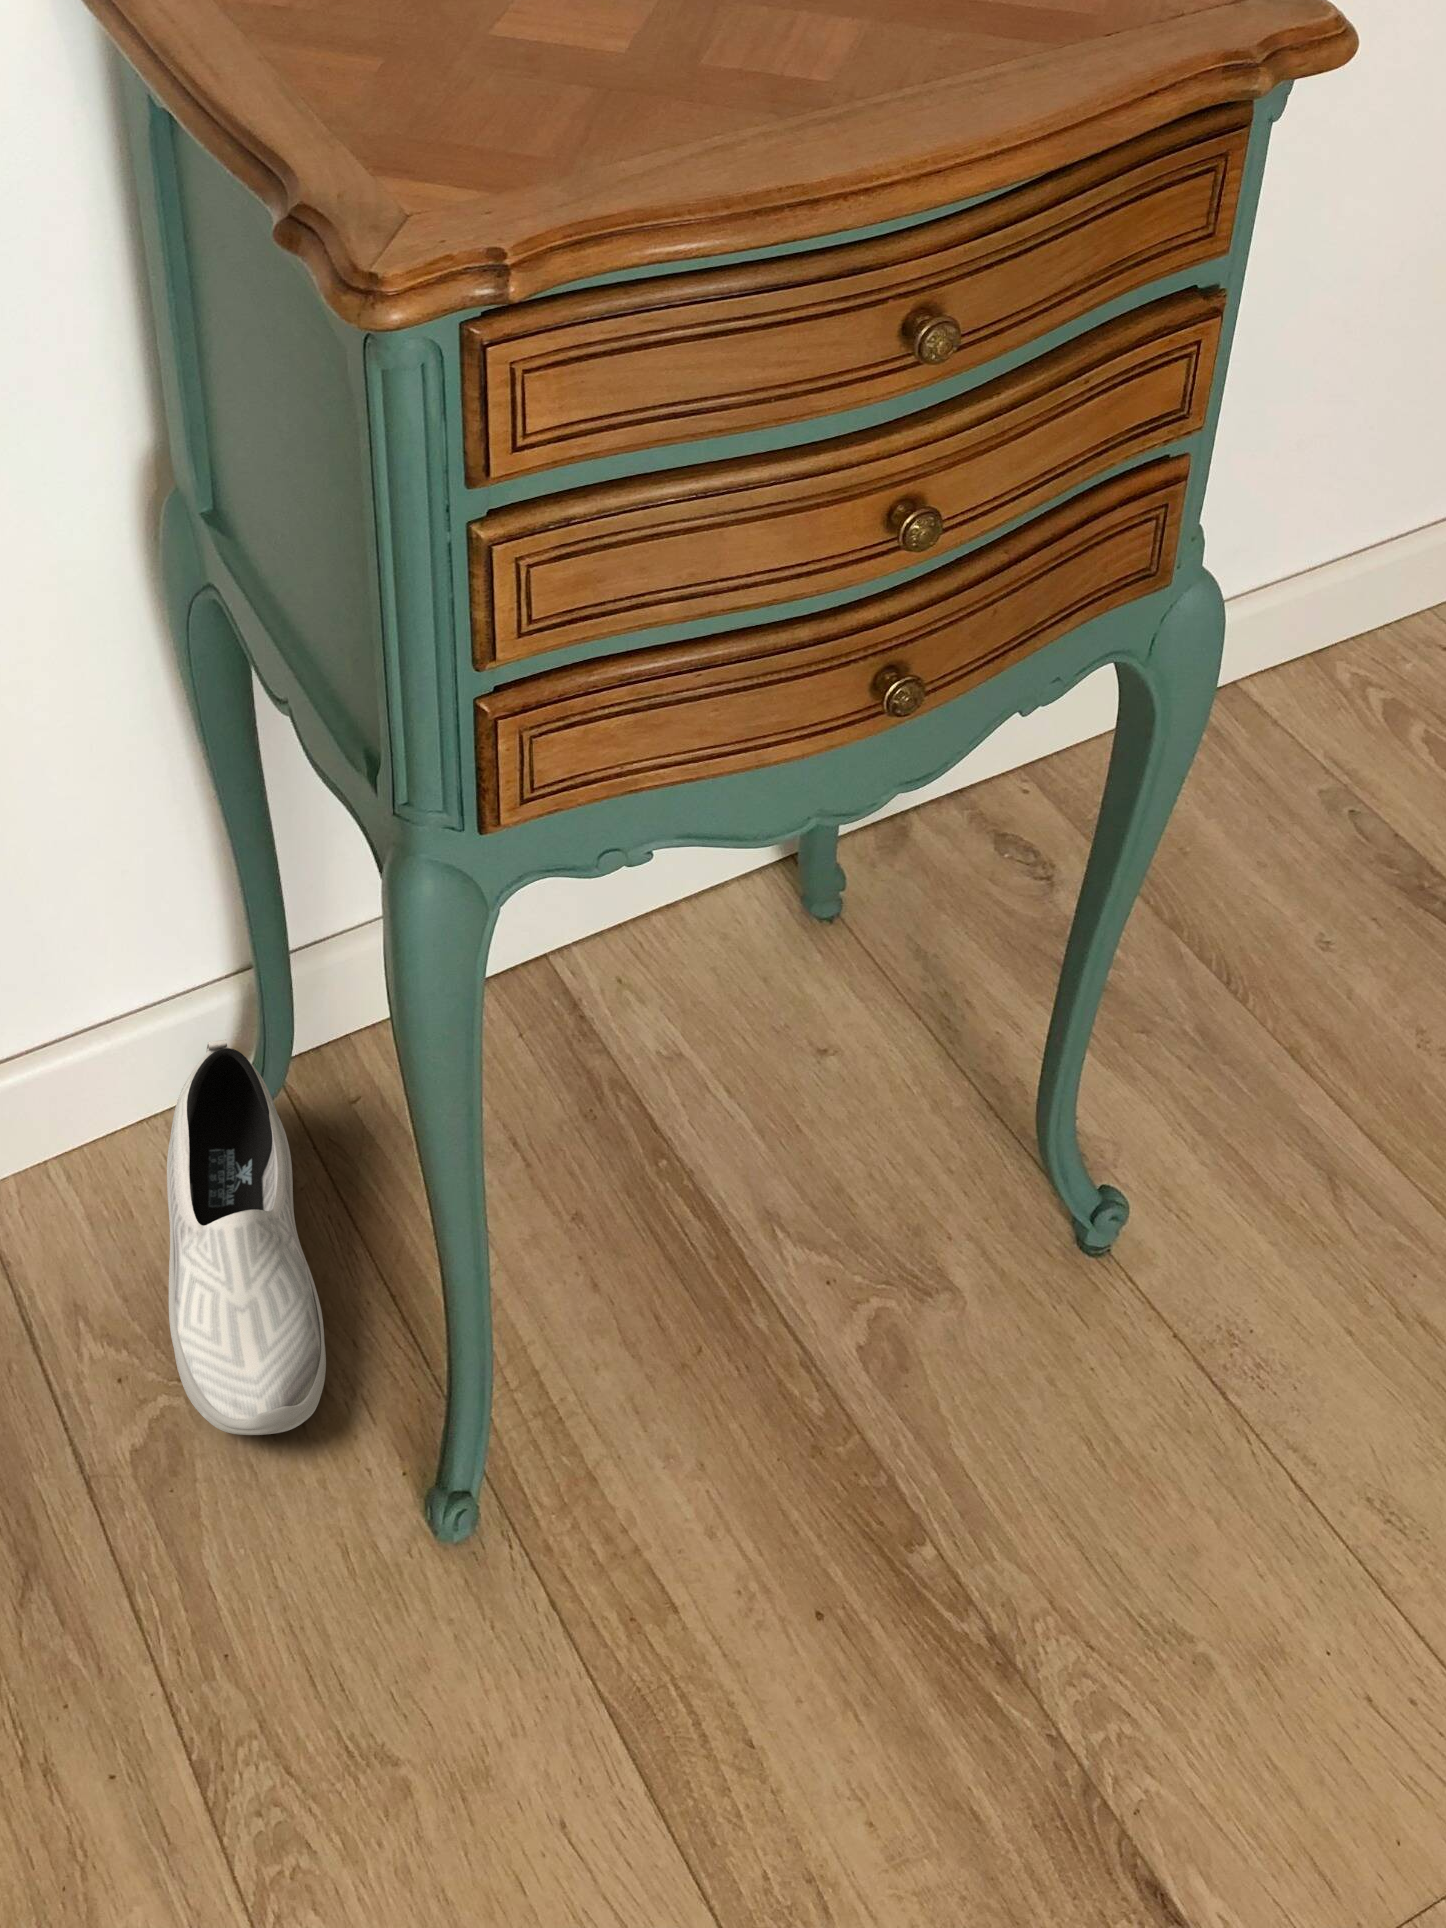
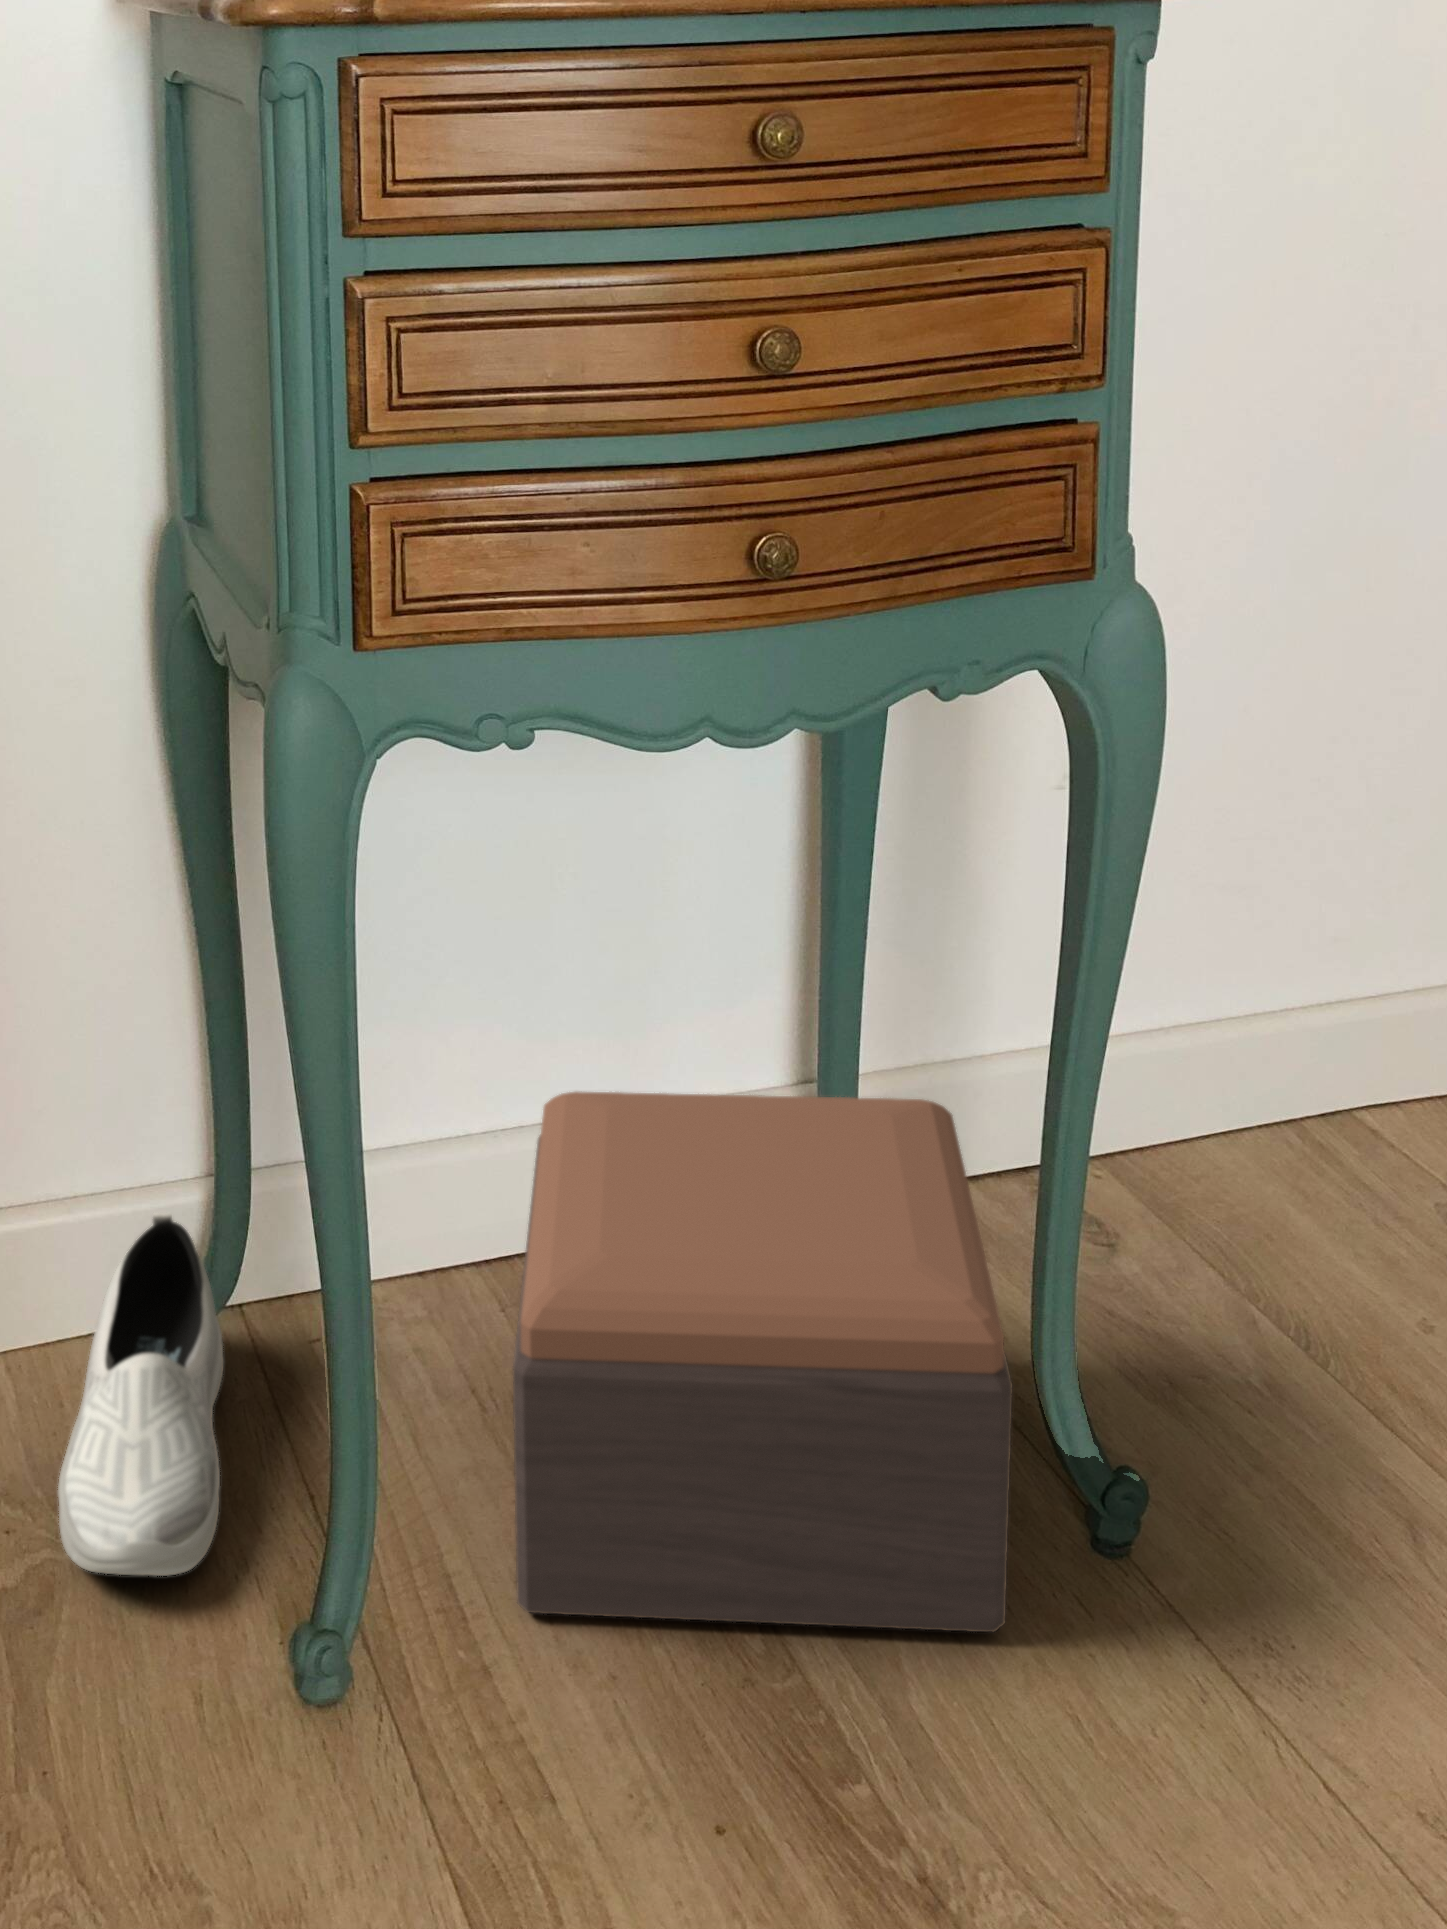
footstool: none [570,874,1051,1405] -> present [513,1092,1013,1632]

